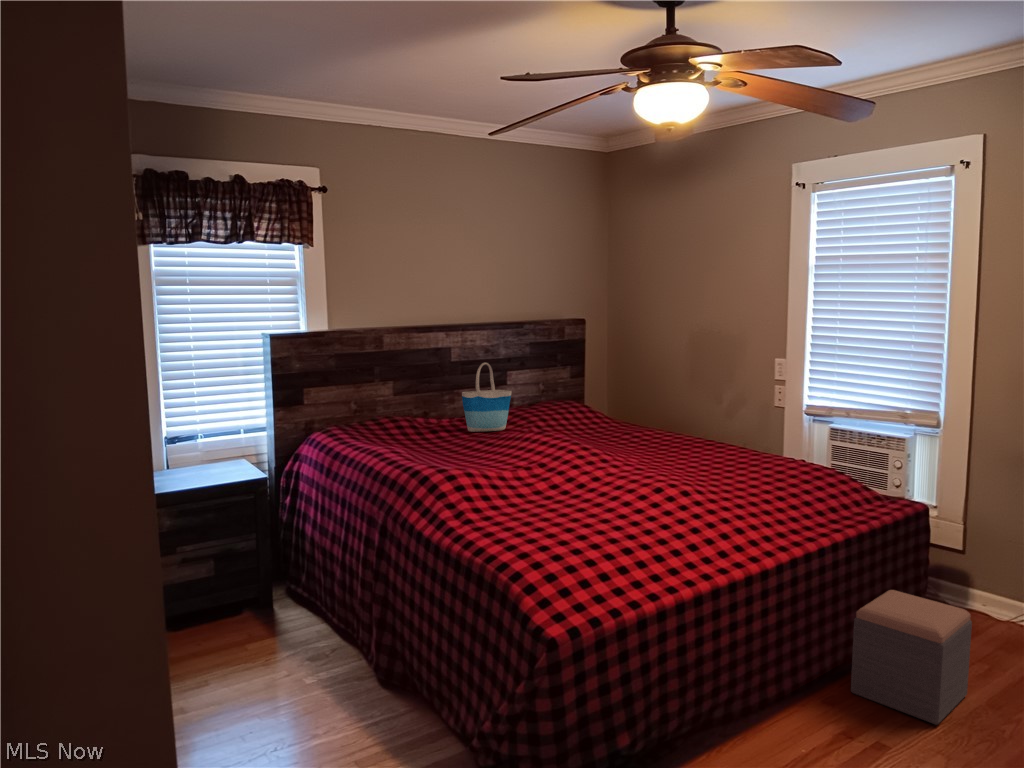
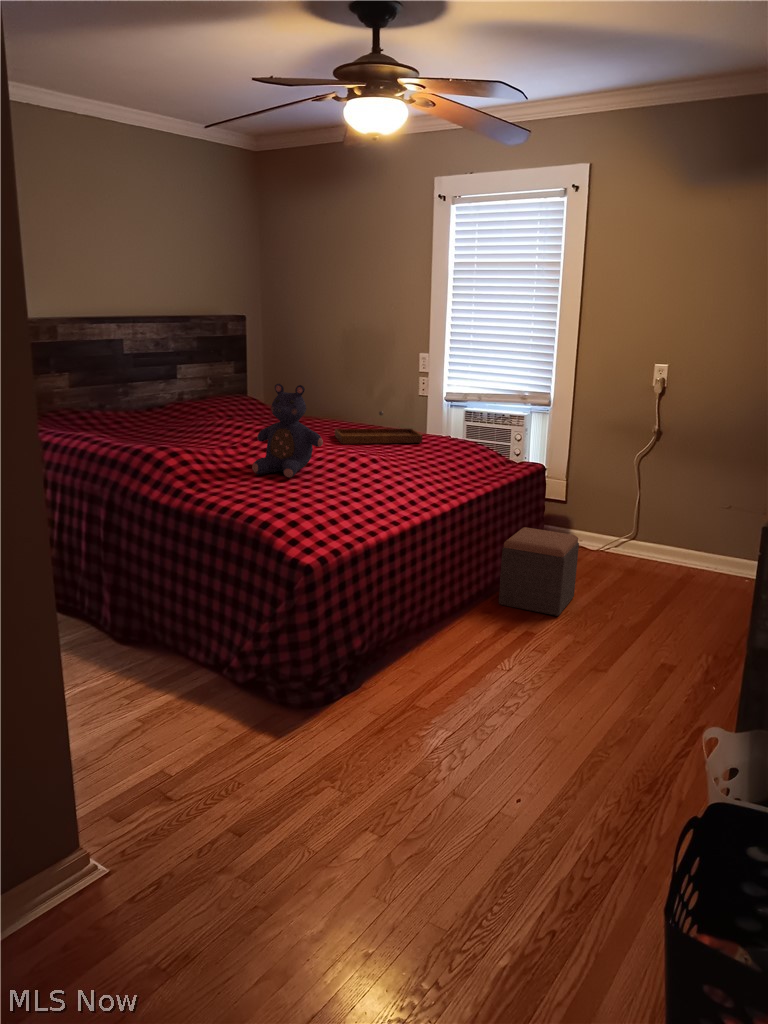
tote bag: present [462,363,512,432] -> none [141,353,189,421]
teddy bear: none [533,403,615,512] -> present [252,384,323,478]
tray: none [657,430,759,470] -> present [335,411,422,444]

